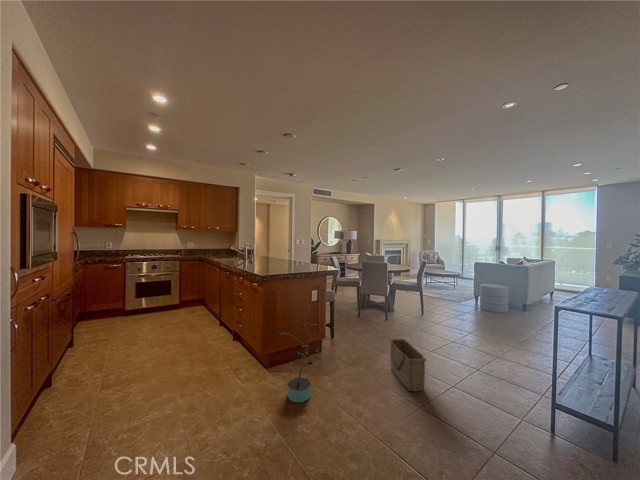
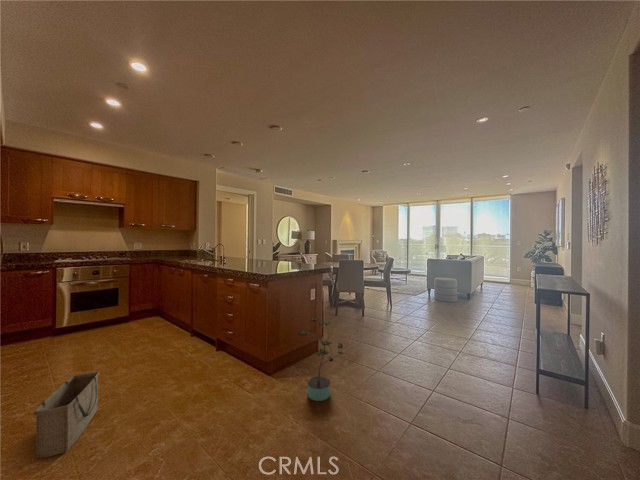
basket: present [390,339,426,391] -> present [33,372,99,458]

